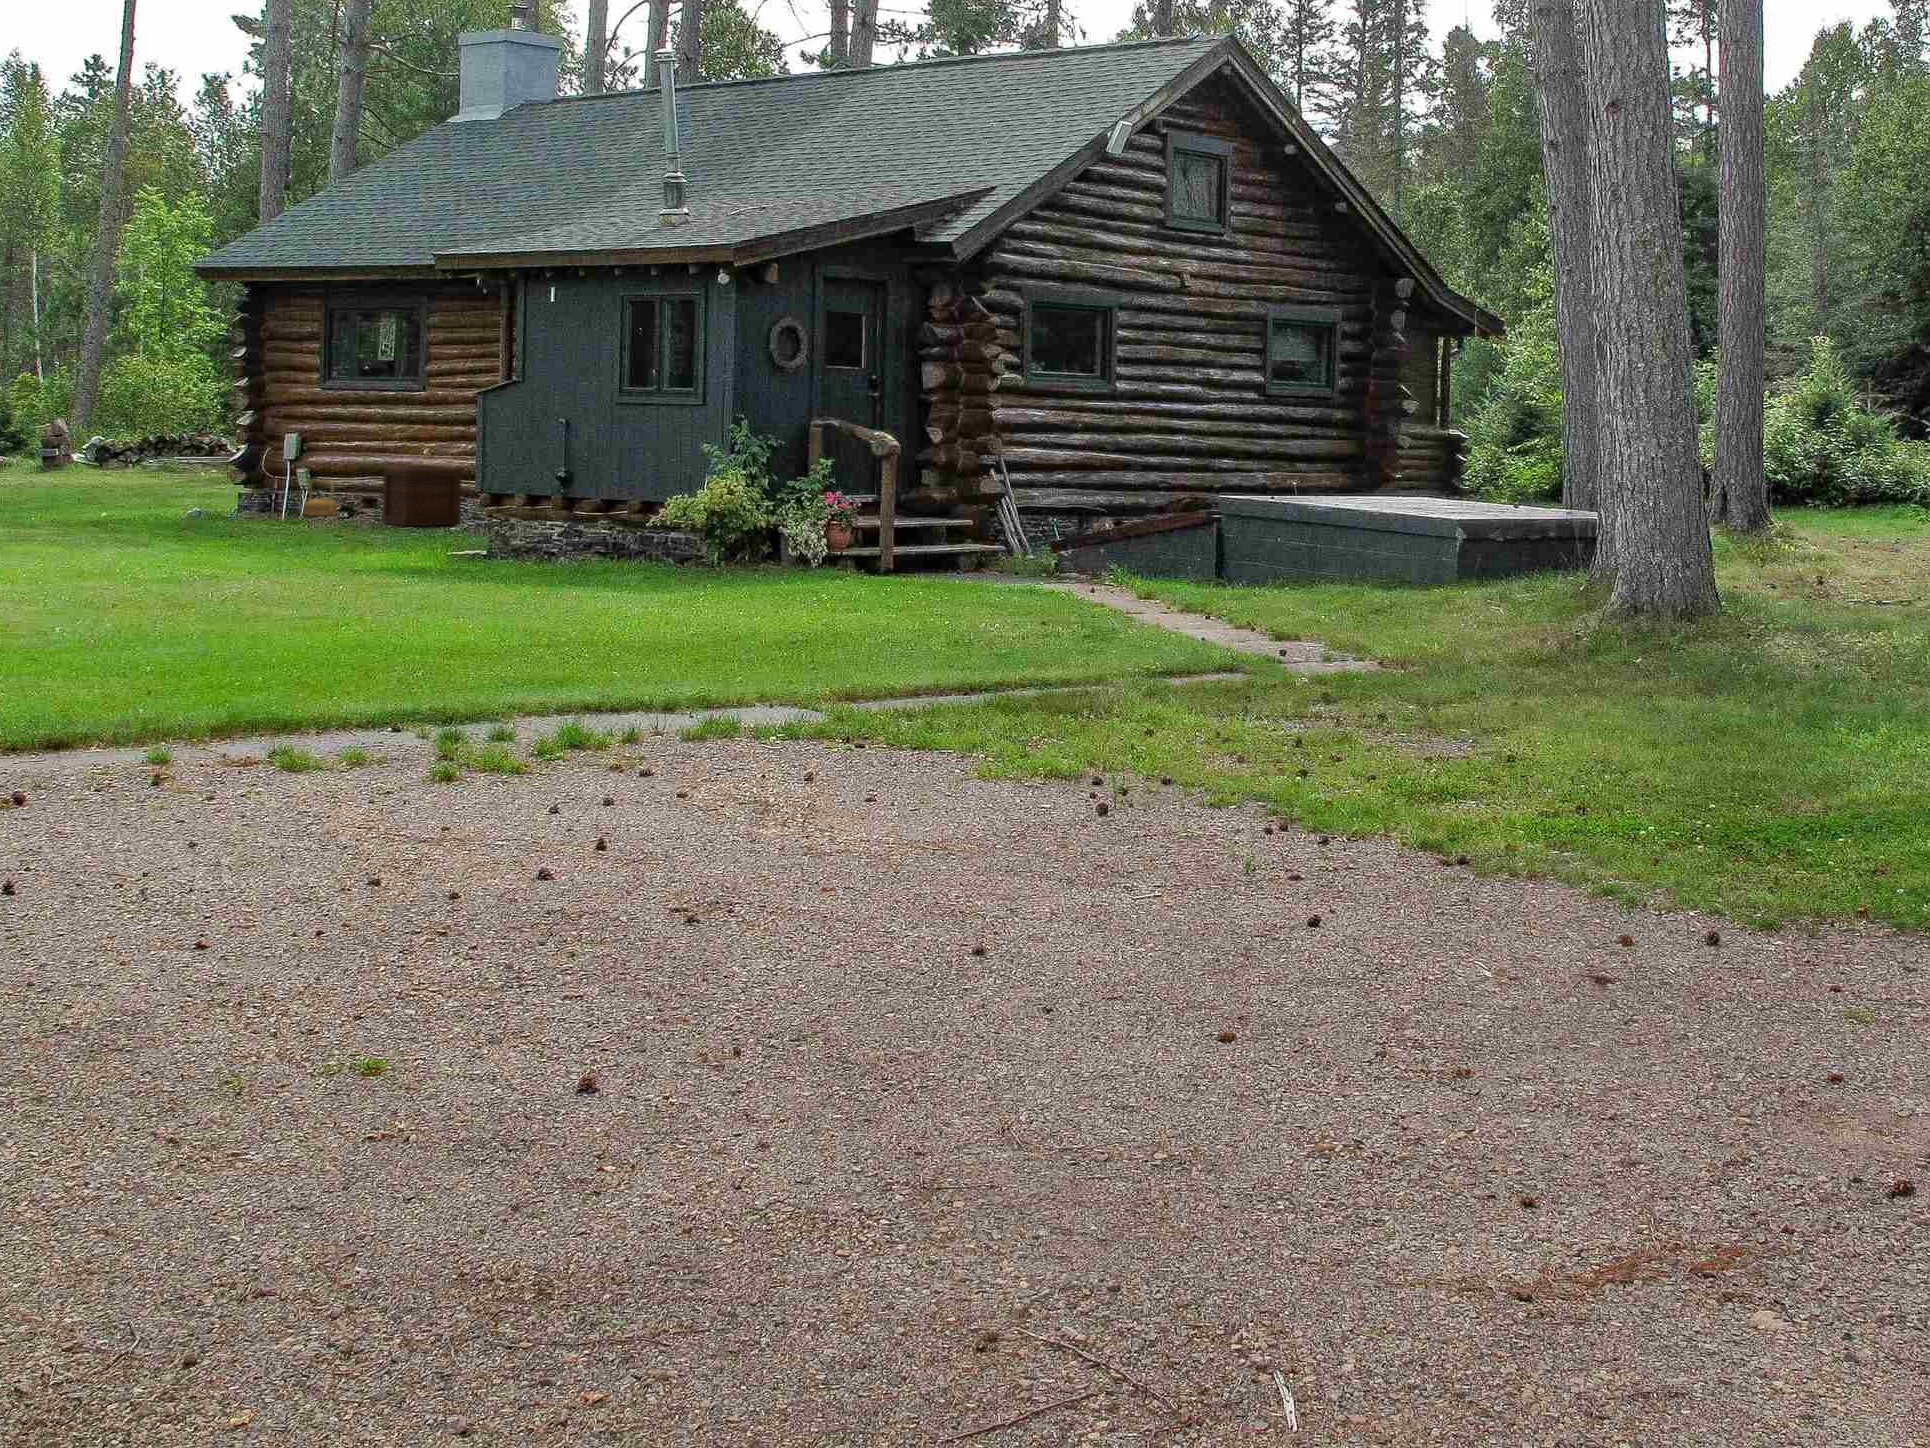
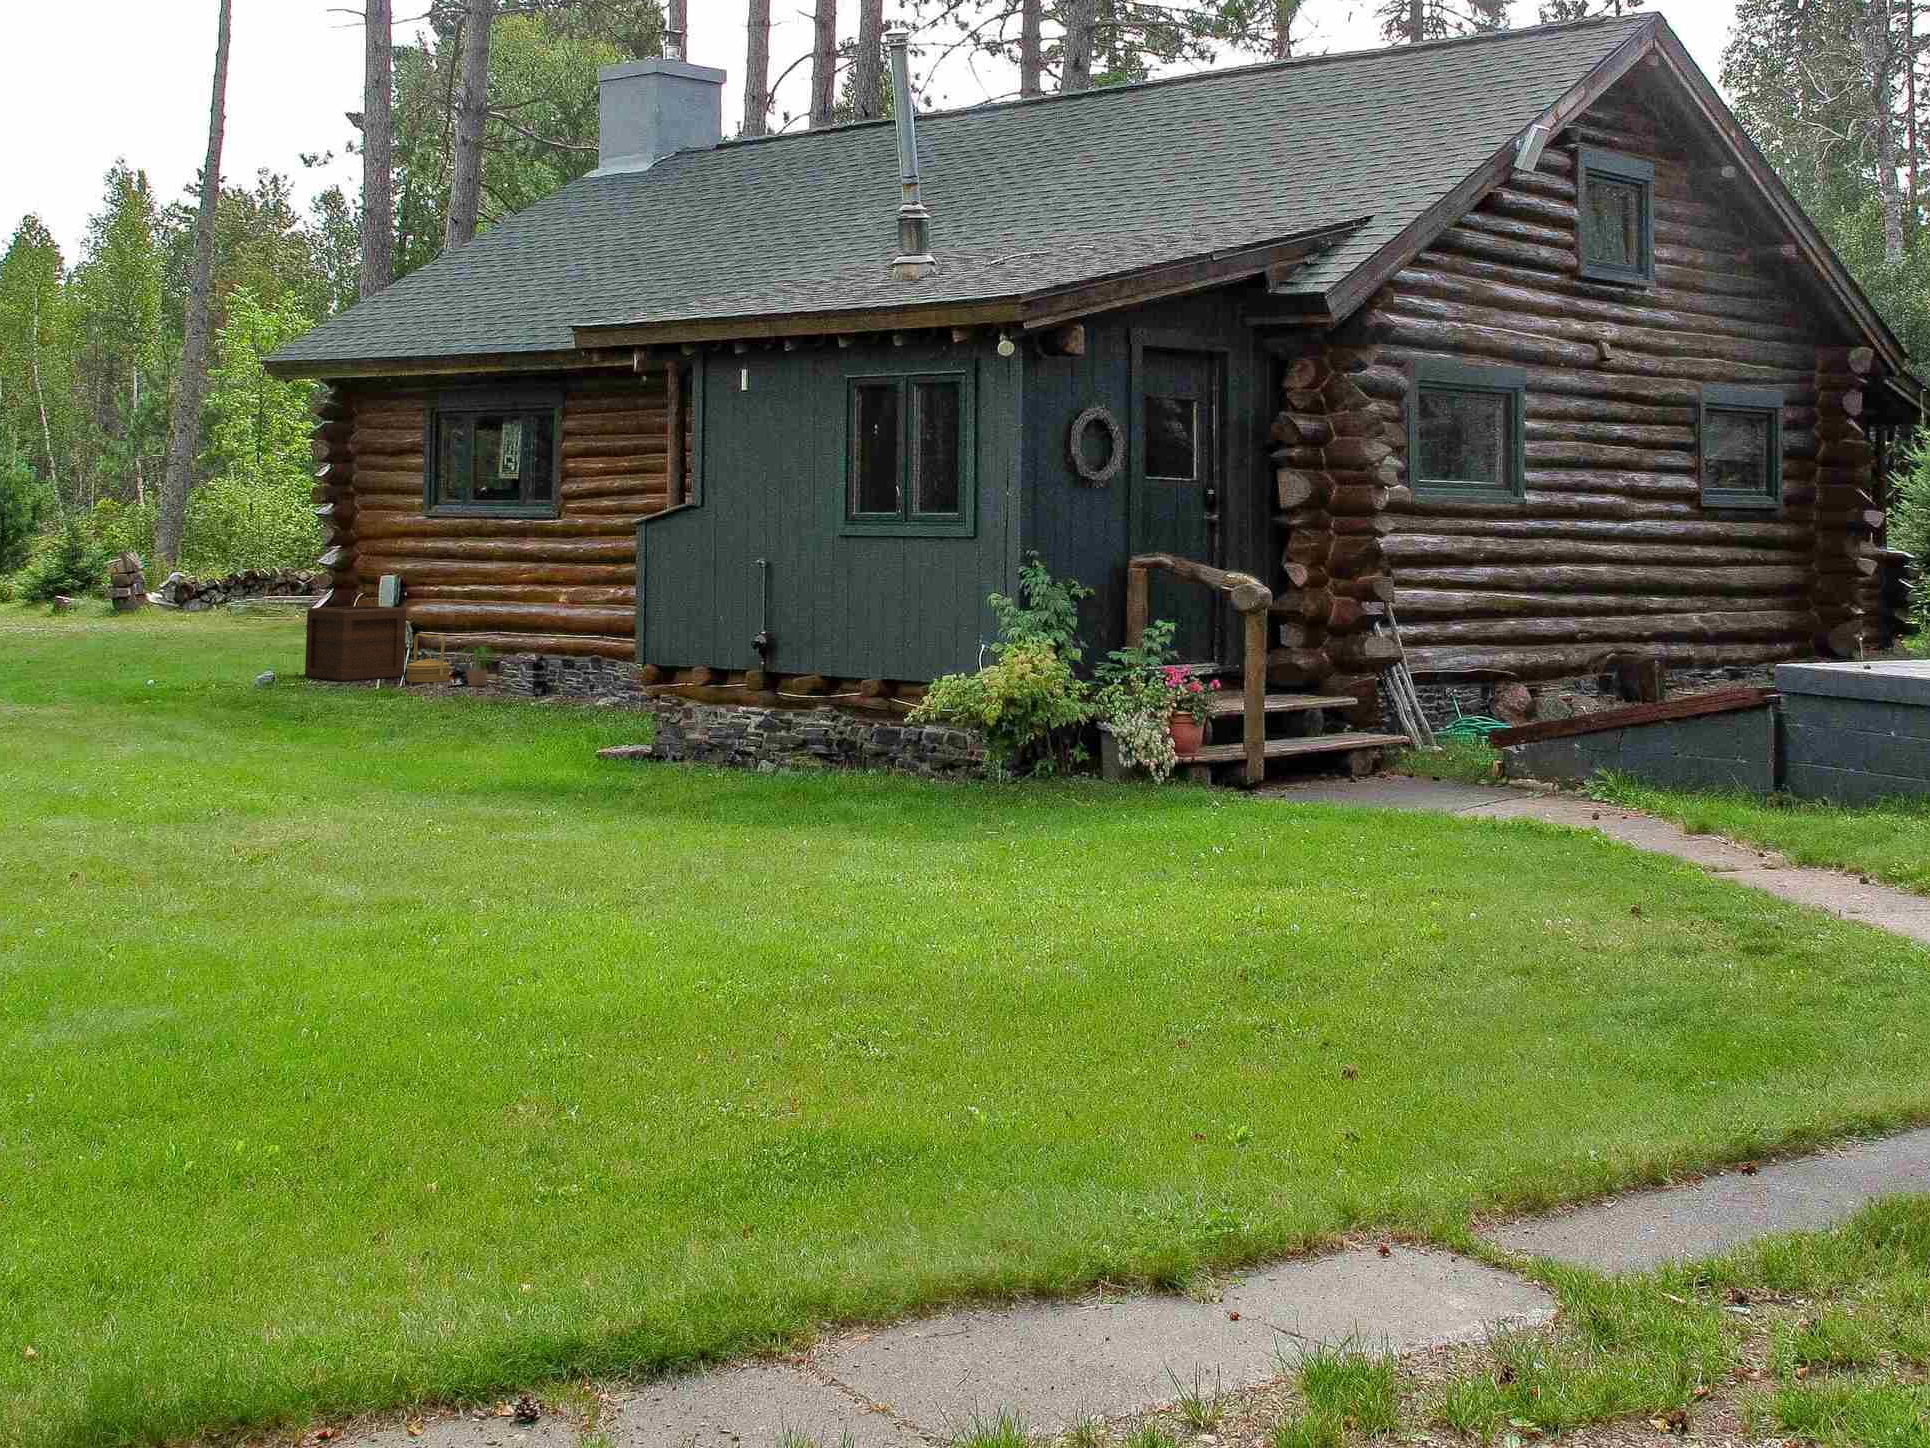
wooden crate: present [382,466,462,526] -> present [305,606,406,681]
potted plant: none [339,488,377,518] -> present [460,647,494,686]

